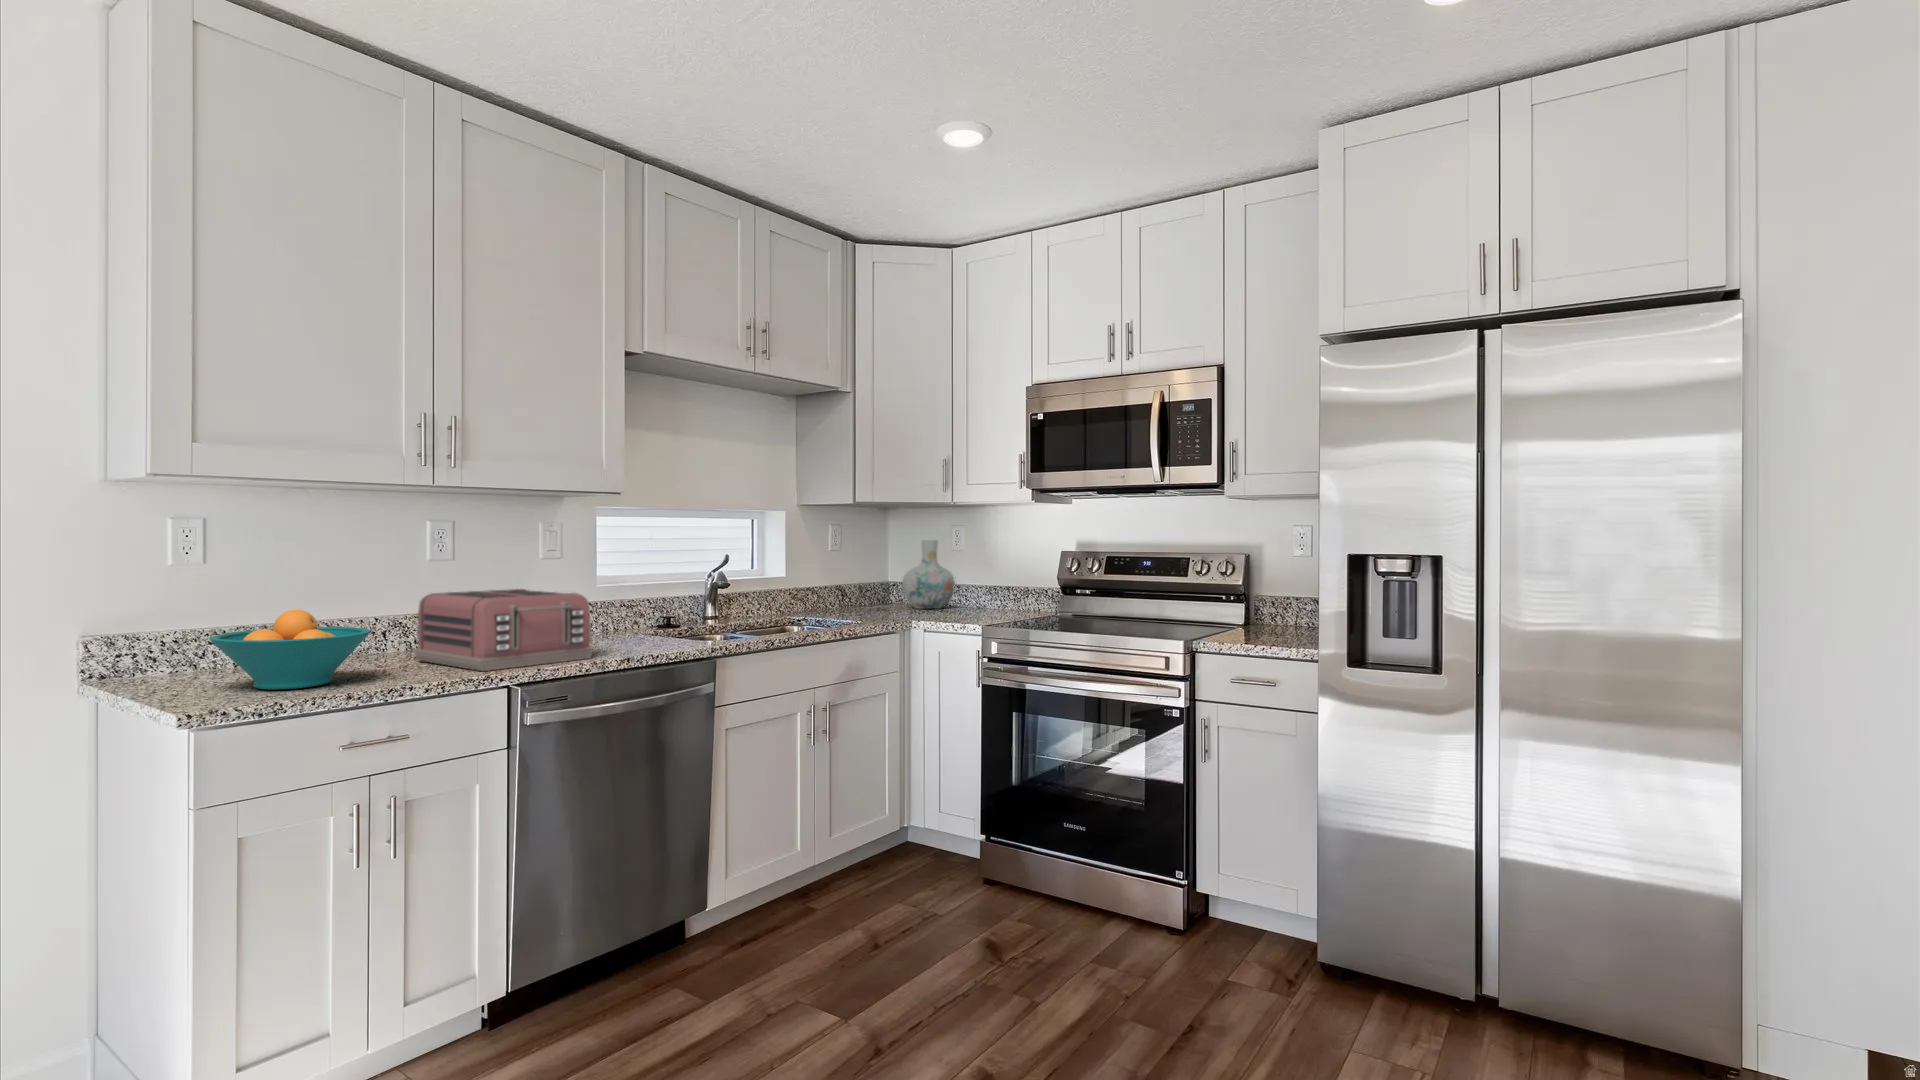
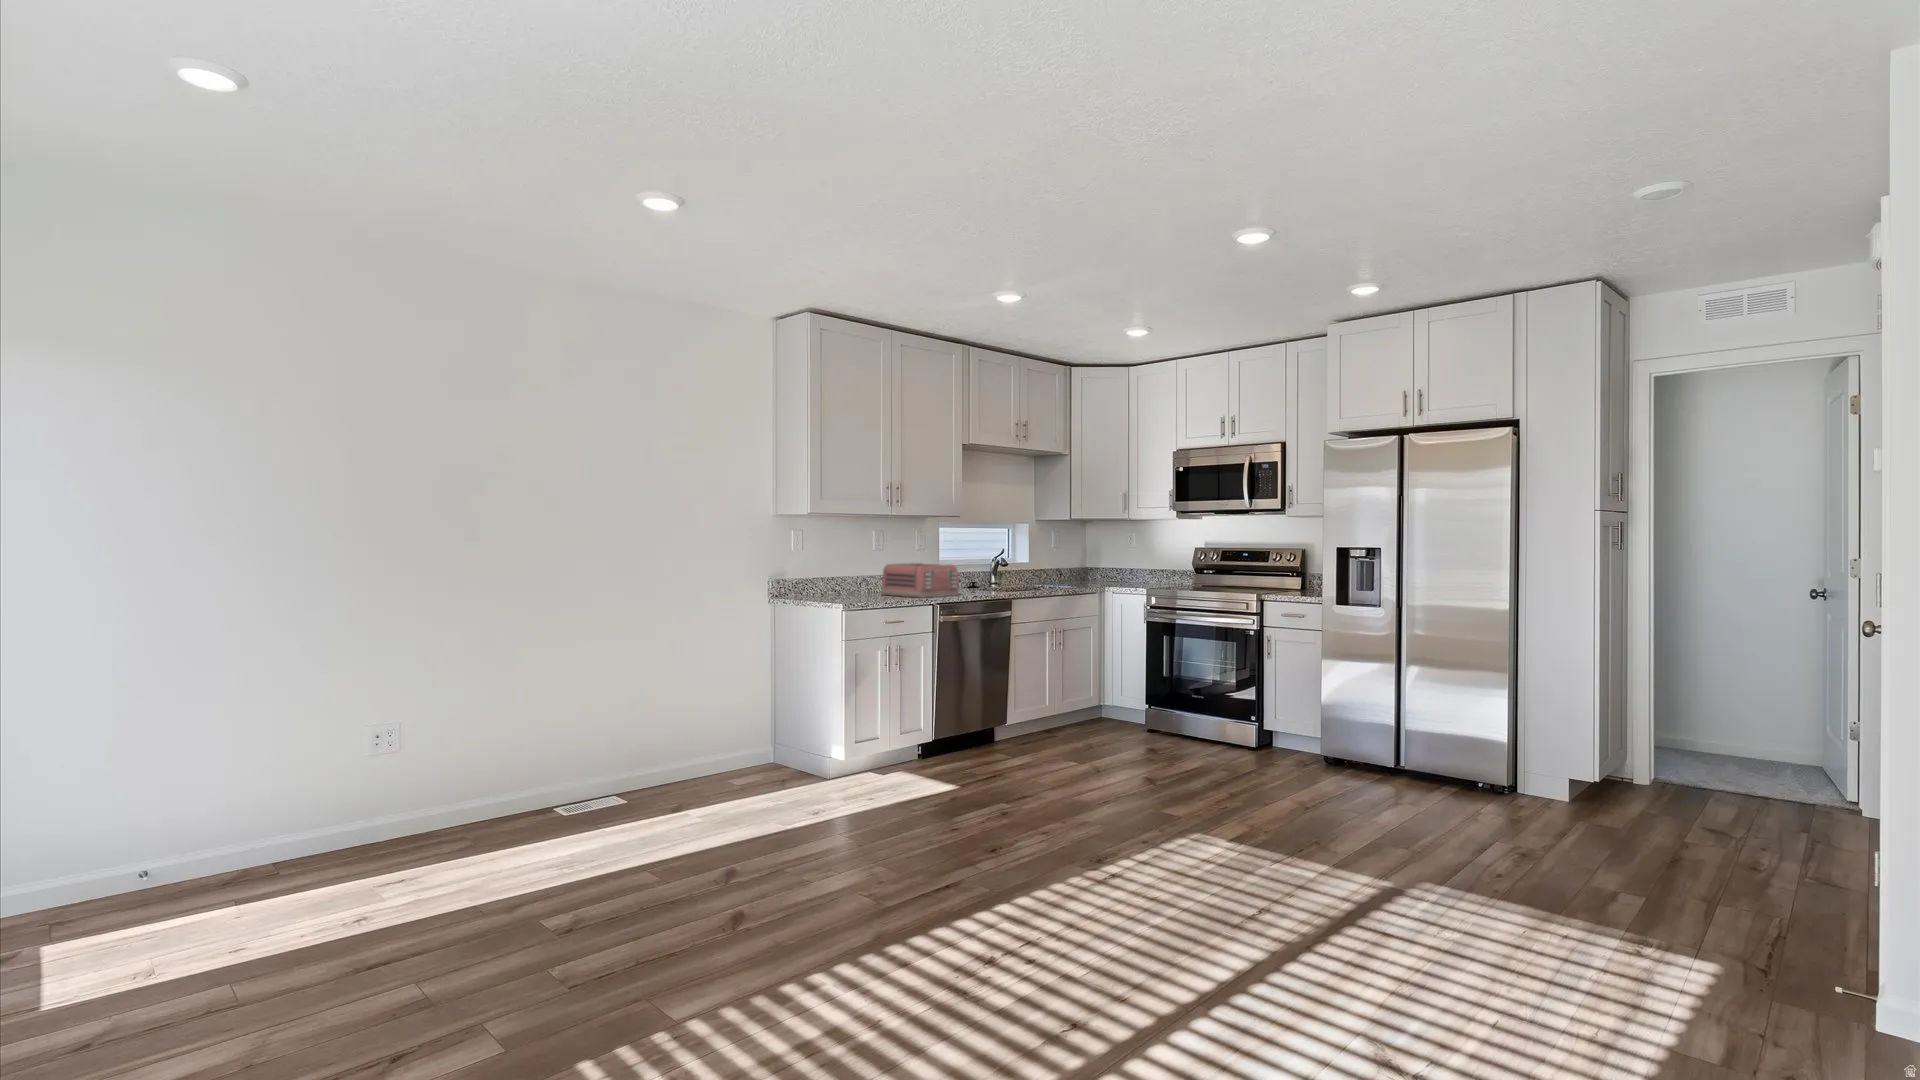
vase: present [902,540,955,609] -> none [1098,540,1131,583]
fruit bowl: present [210,610,371,690] -> none [828,568,882,600]

